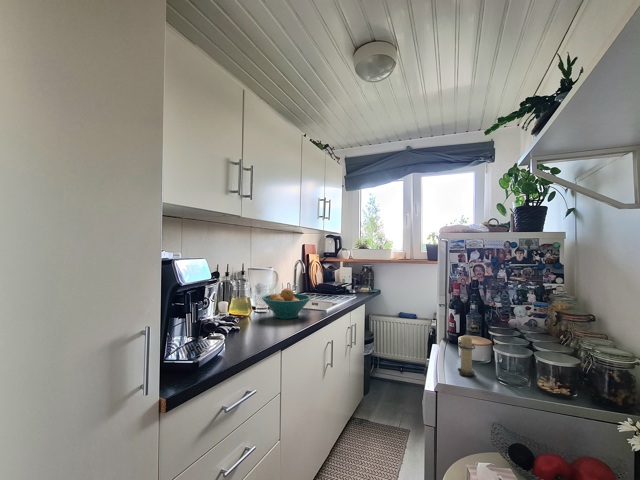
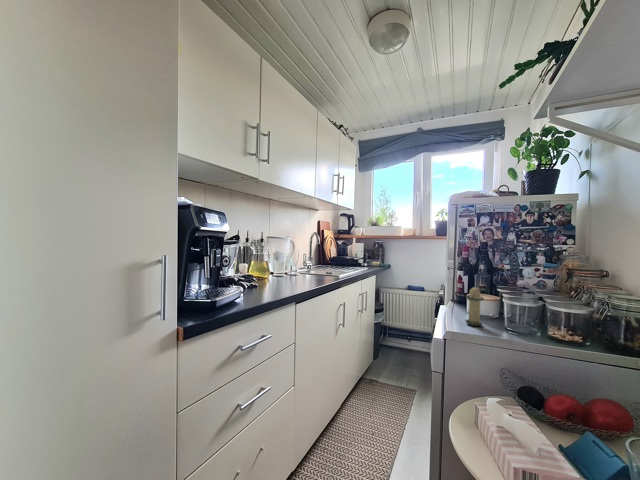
fruit bowl: present [262,288,311,319] -> none [279,253,324,280]

